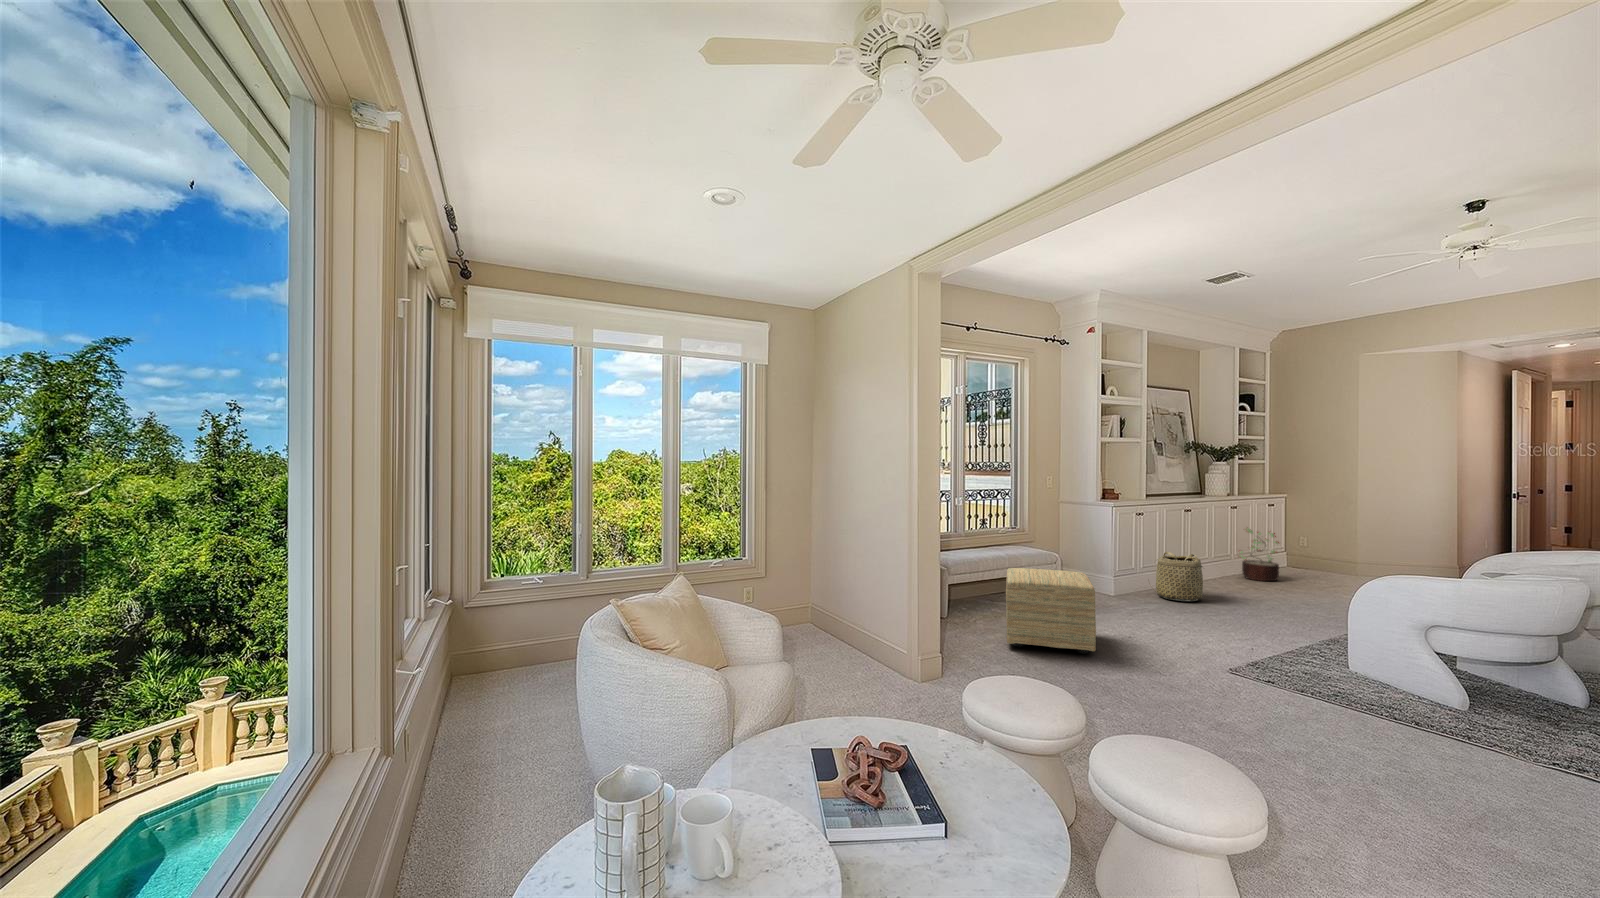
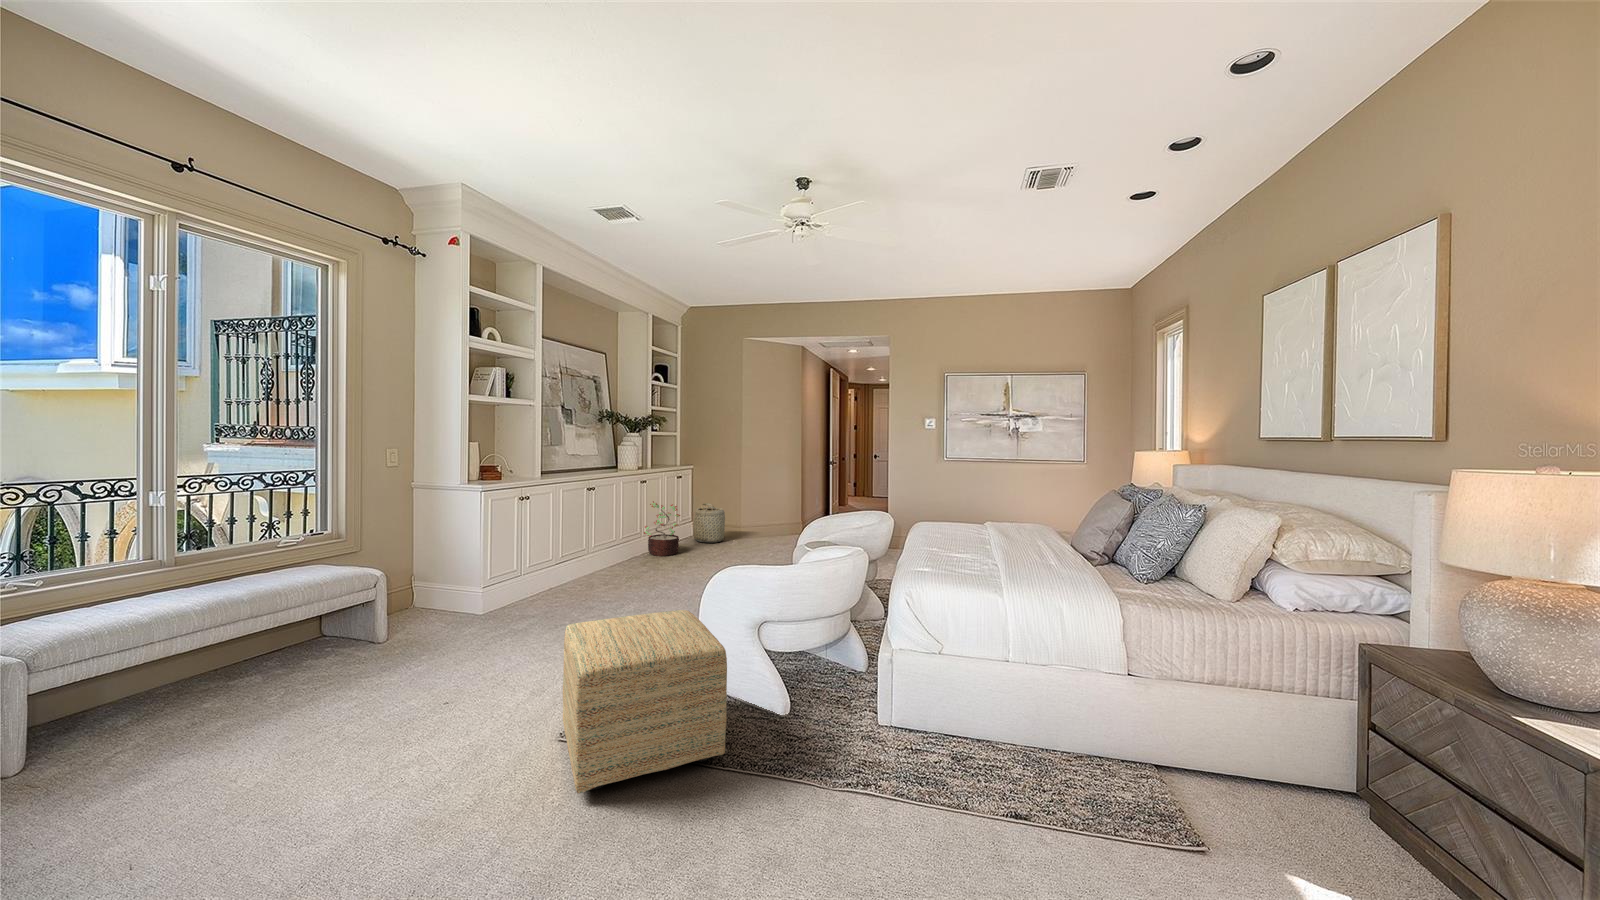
basket: present [1155,552,1203,601] -> present [693,503,725,543]
ottoman: present [1006,568,1096,654] -> present [563,610,727,793]

